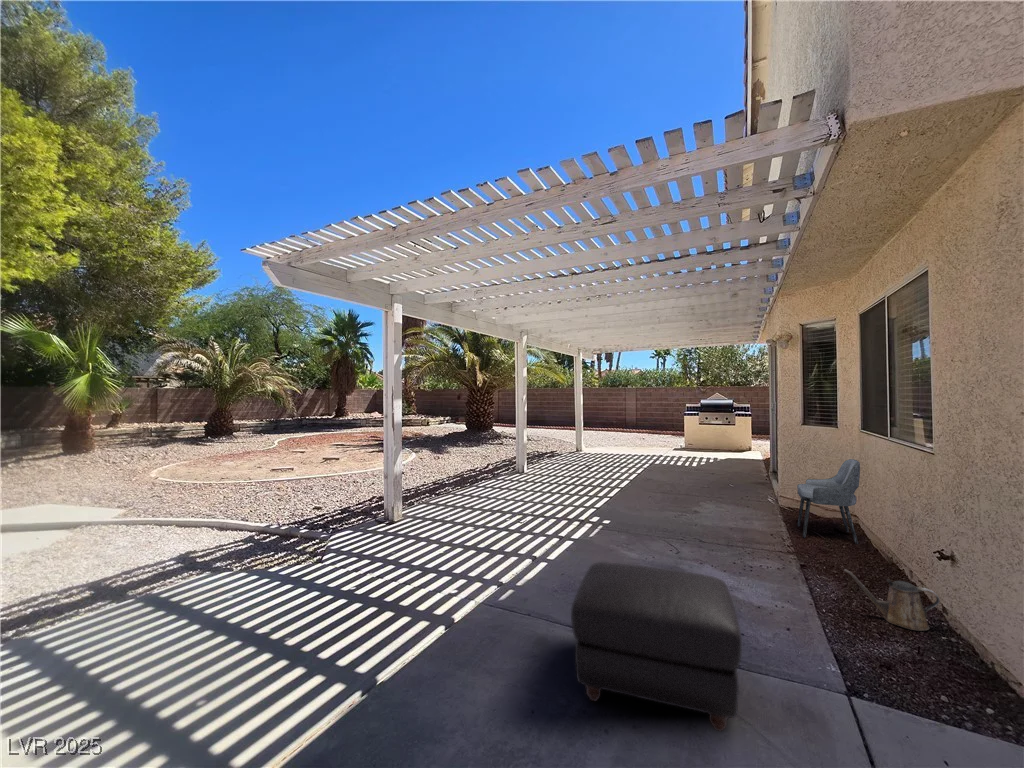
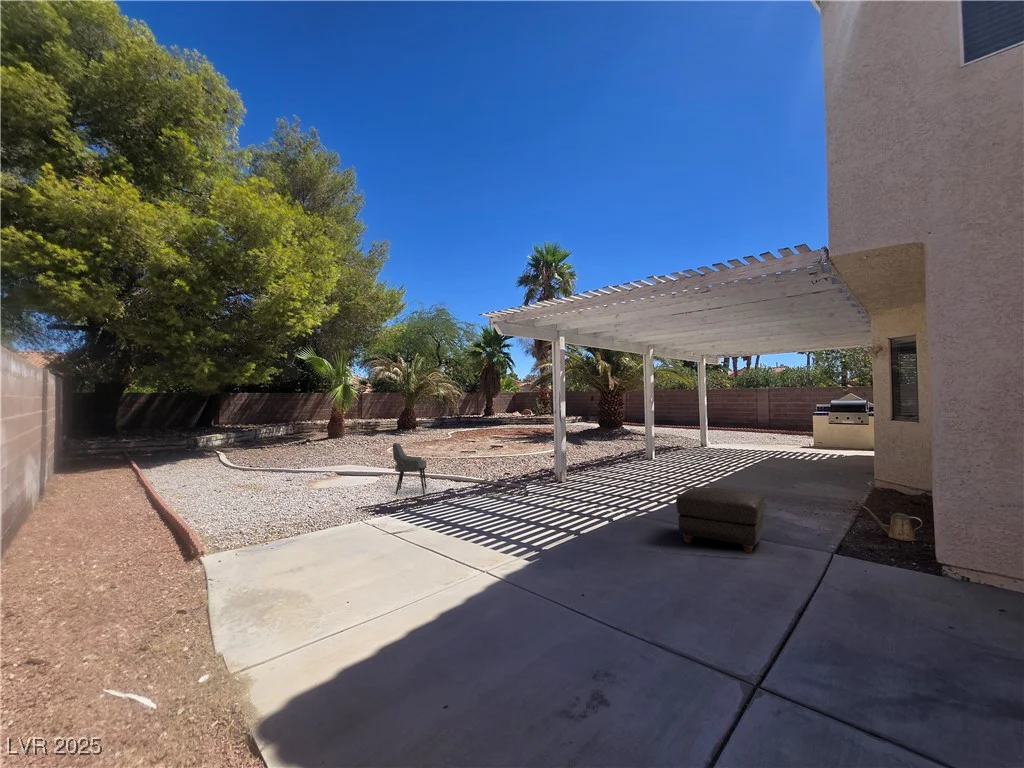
dining chair: present [797,459,860,544] -> present [393,443,427,495]

